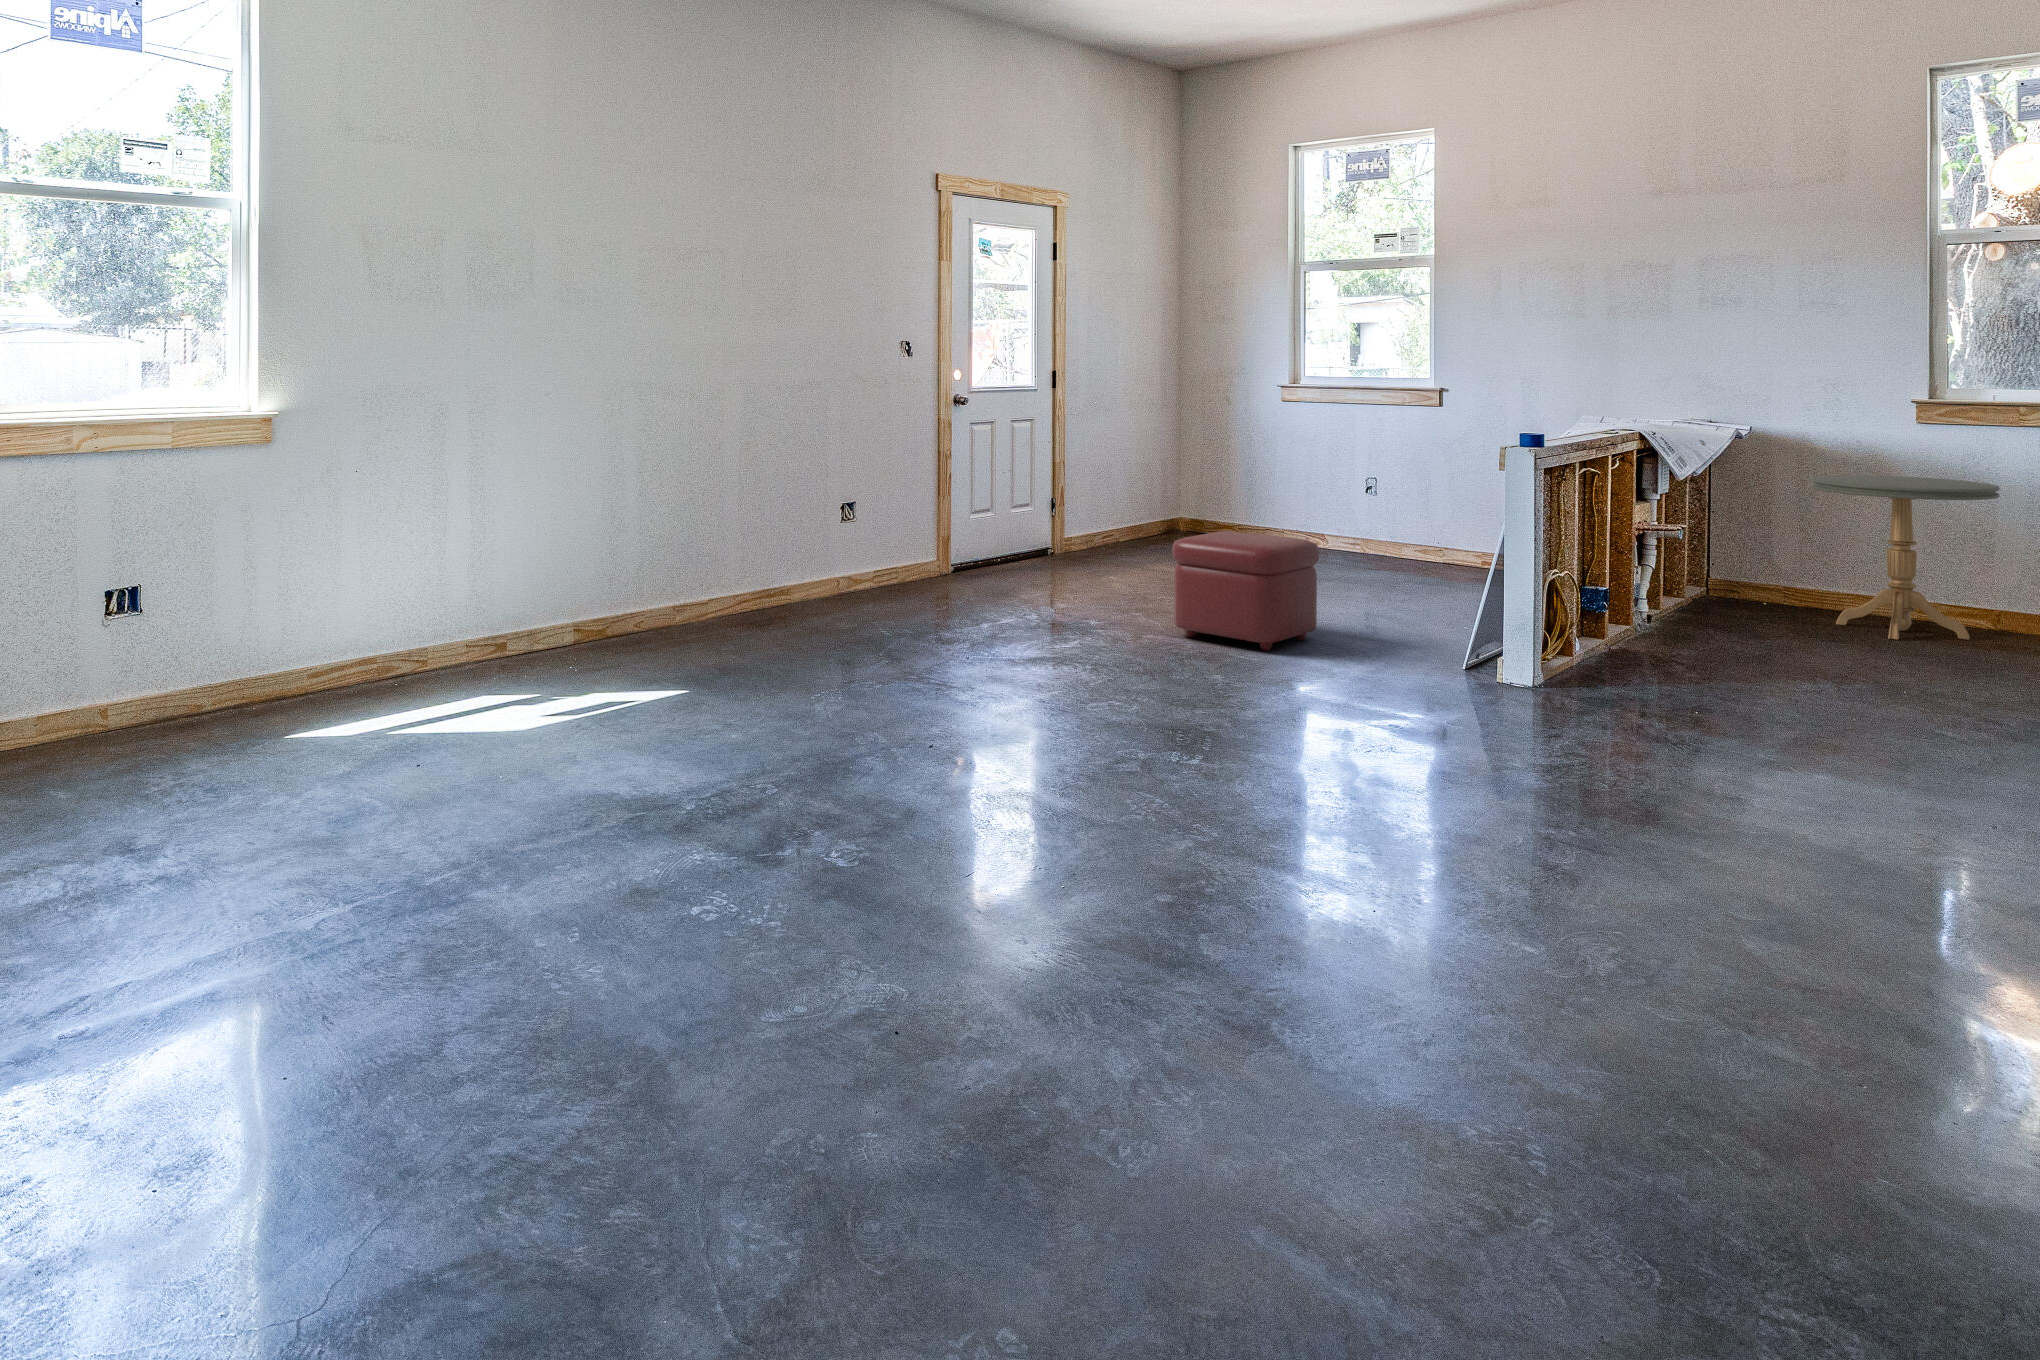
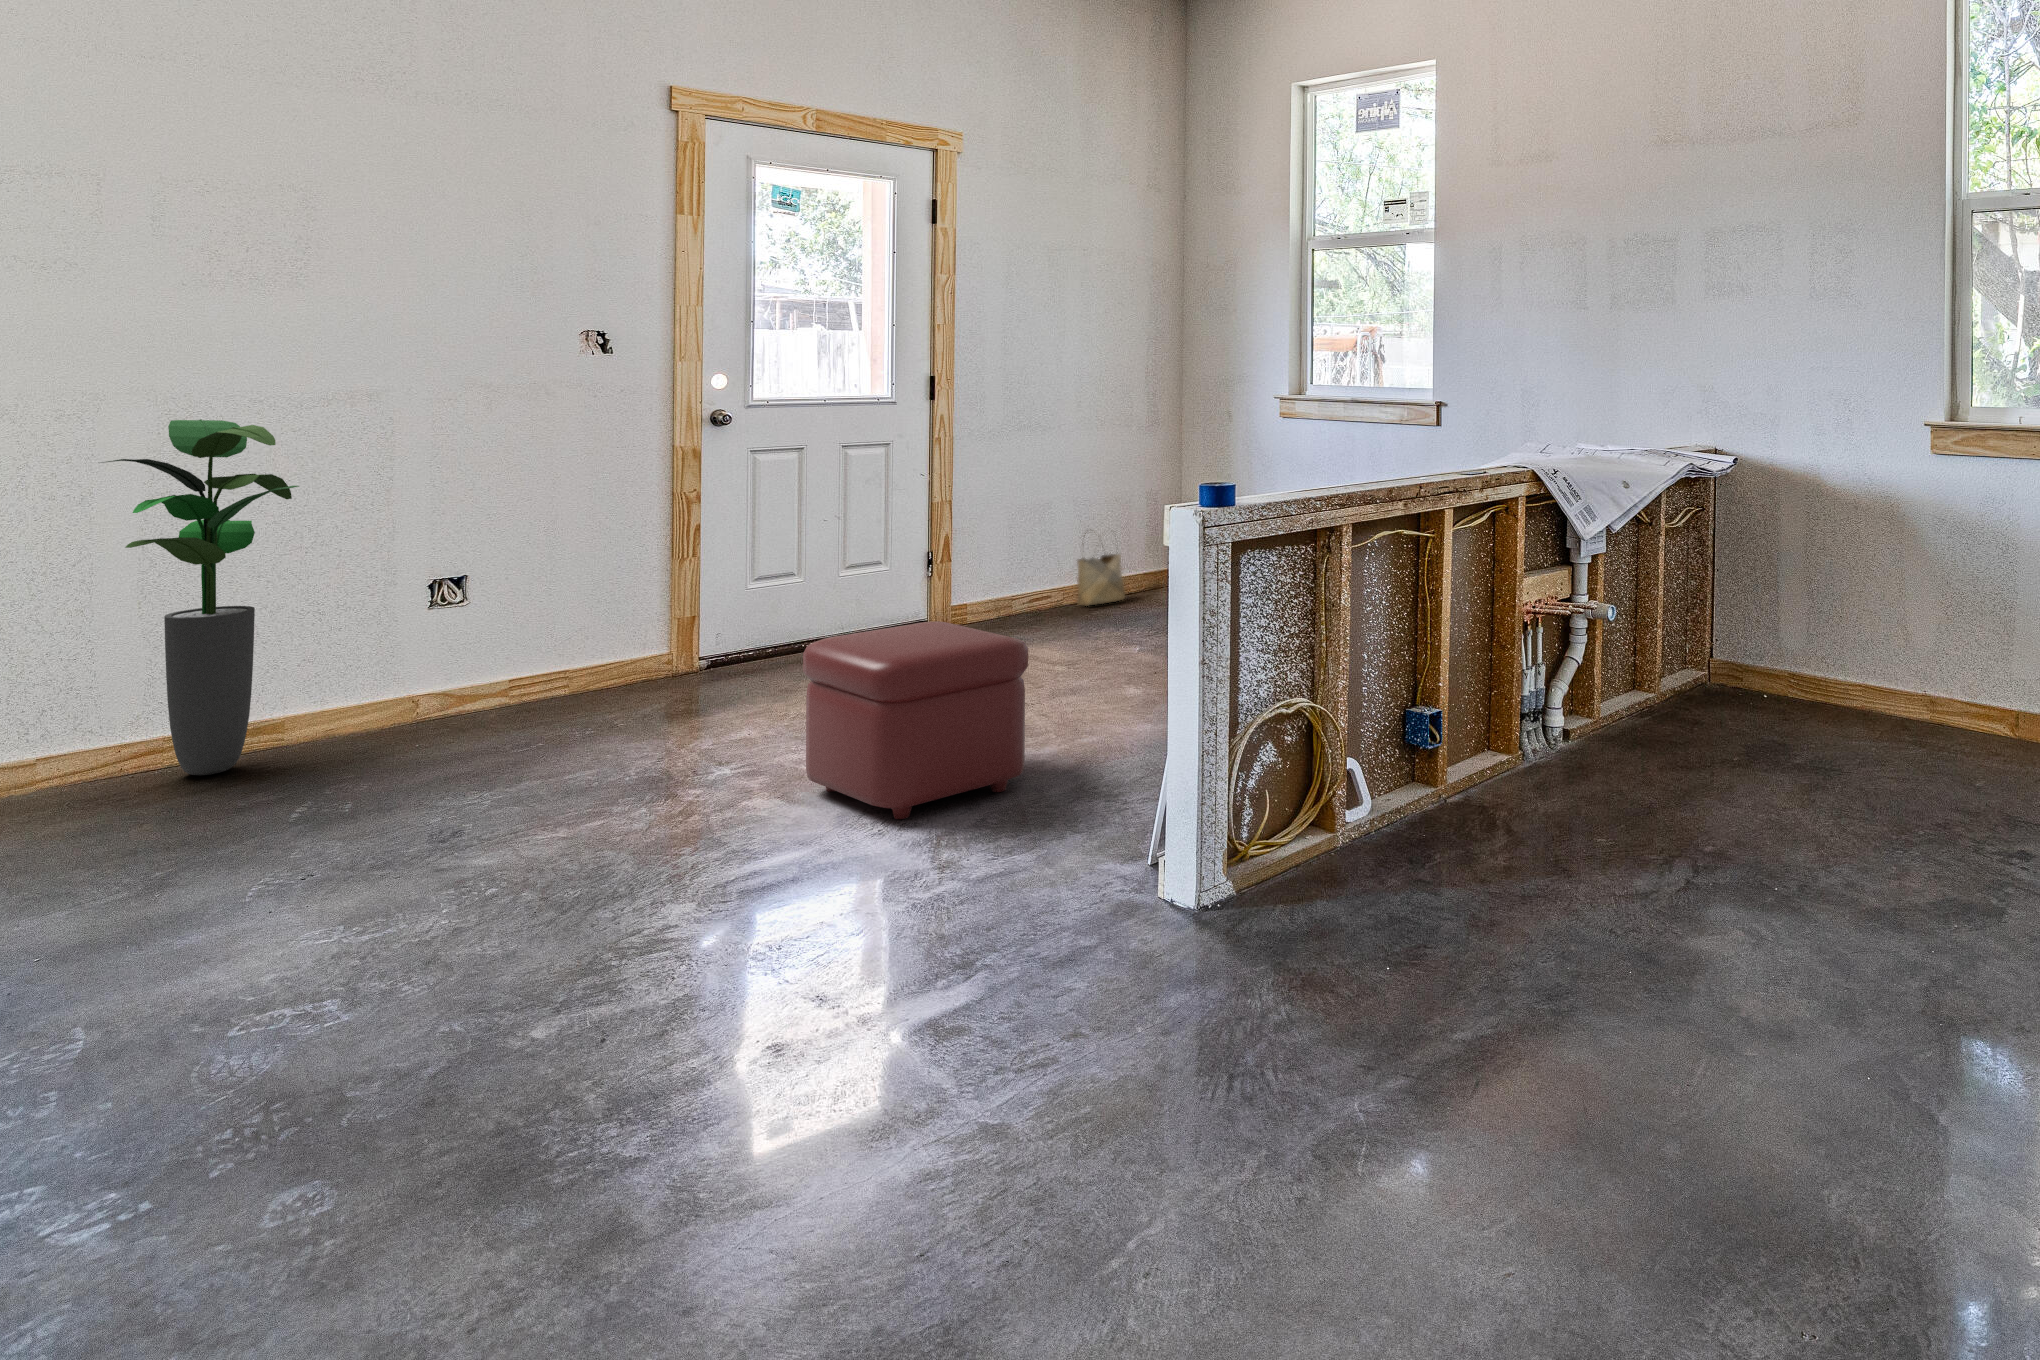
potted plant: none [734,398,825,620] -> present [101,419,299,775]
side table: present [1810,475,2000,640] -> none [1783,526,2000,764]
woven basket: none [1134,485,1165,541] -> present [1077,533,1125,606]

